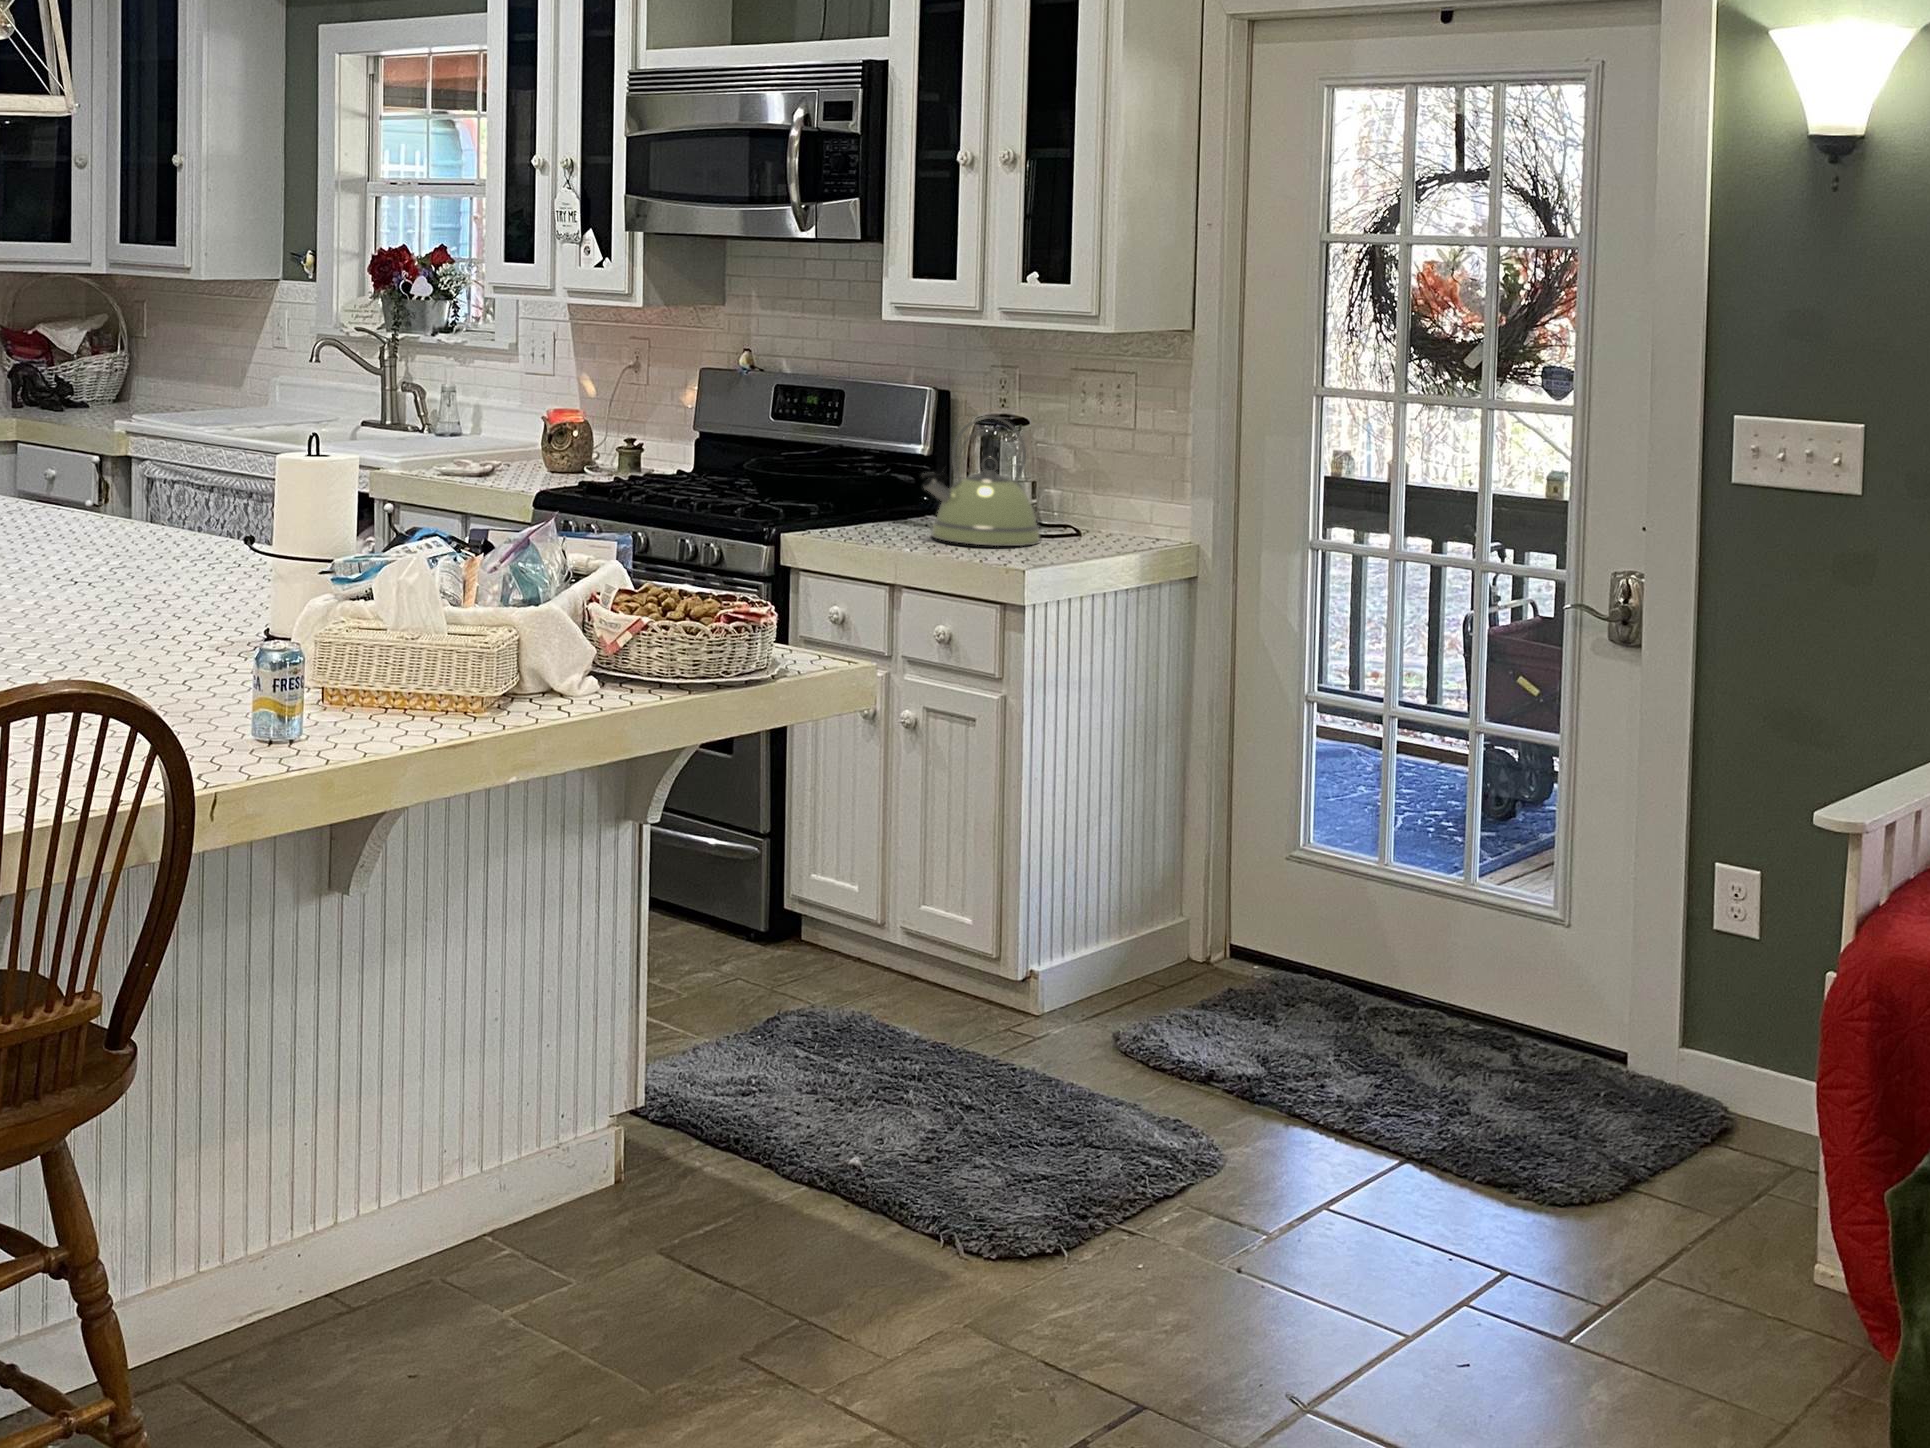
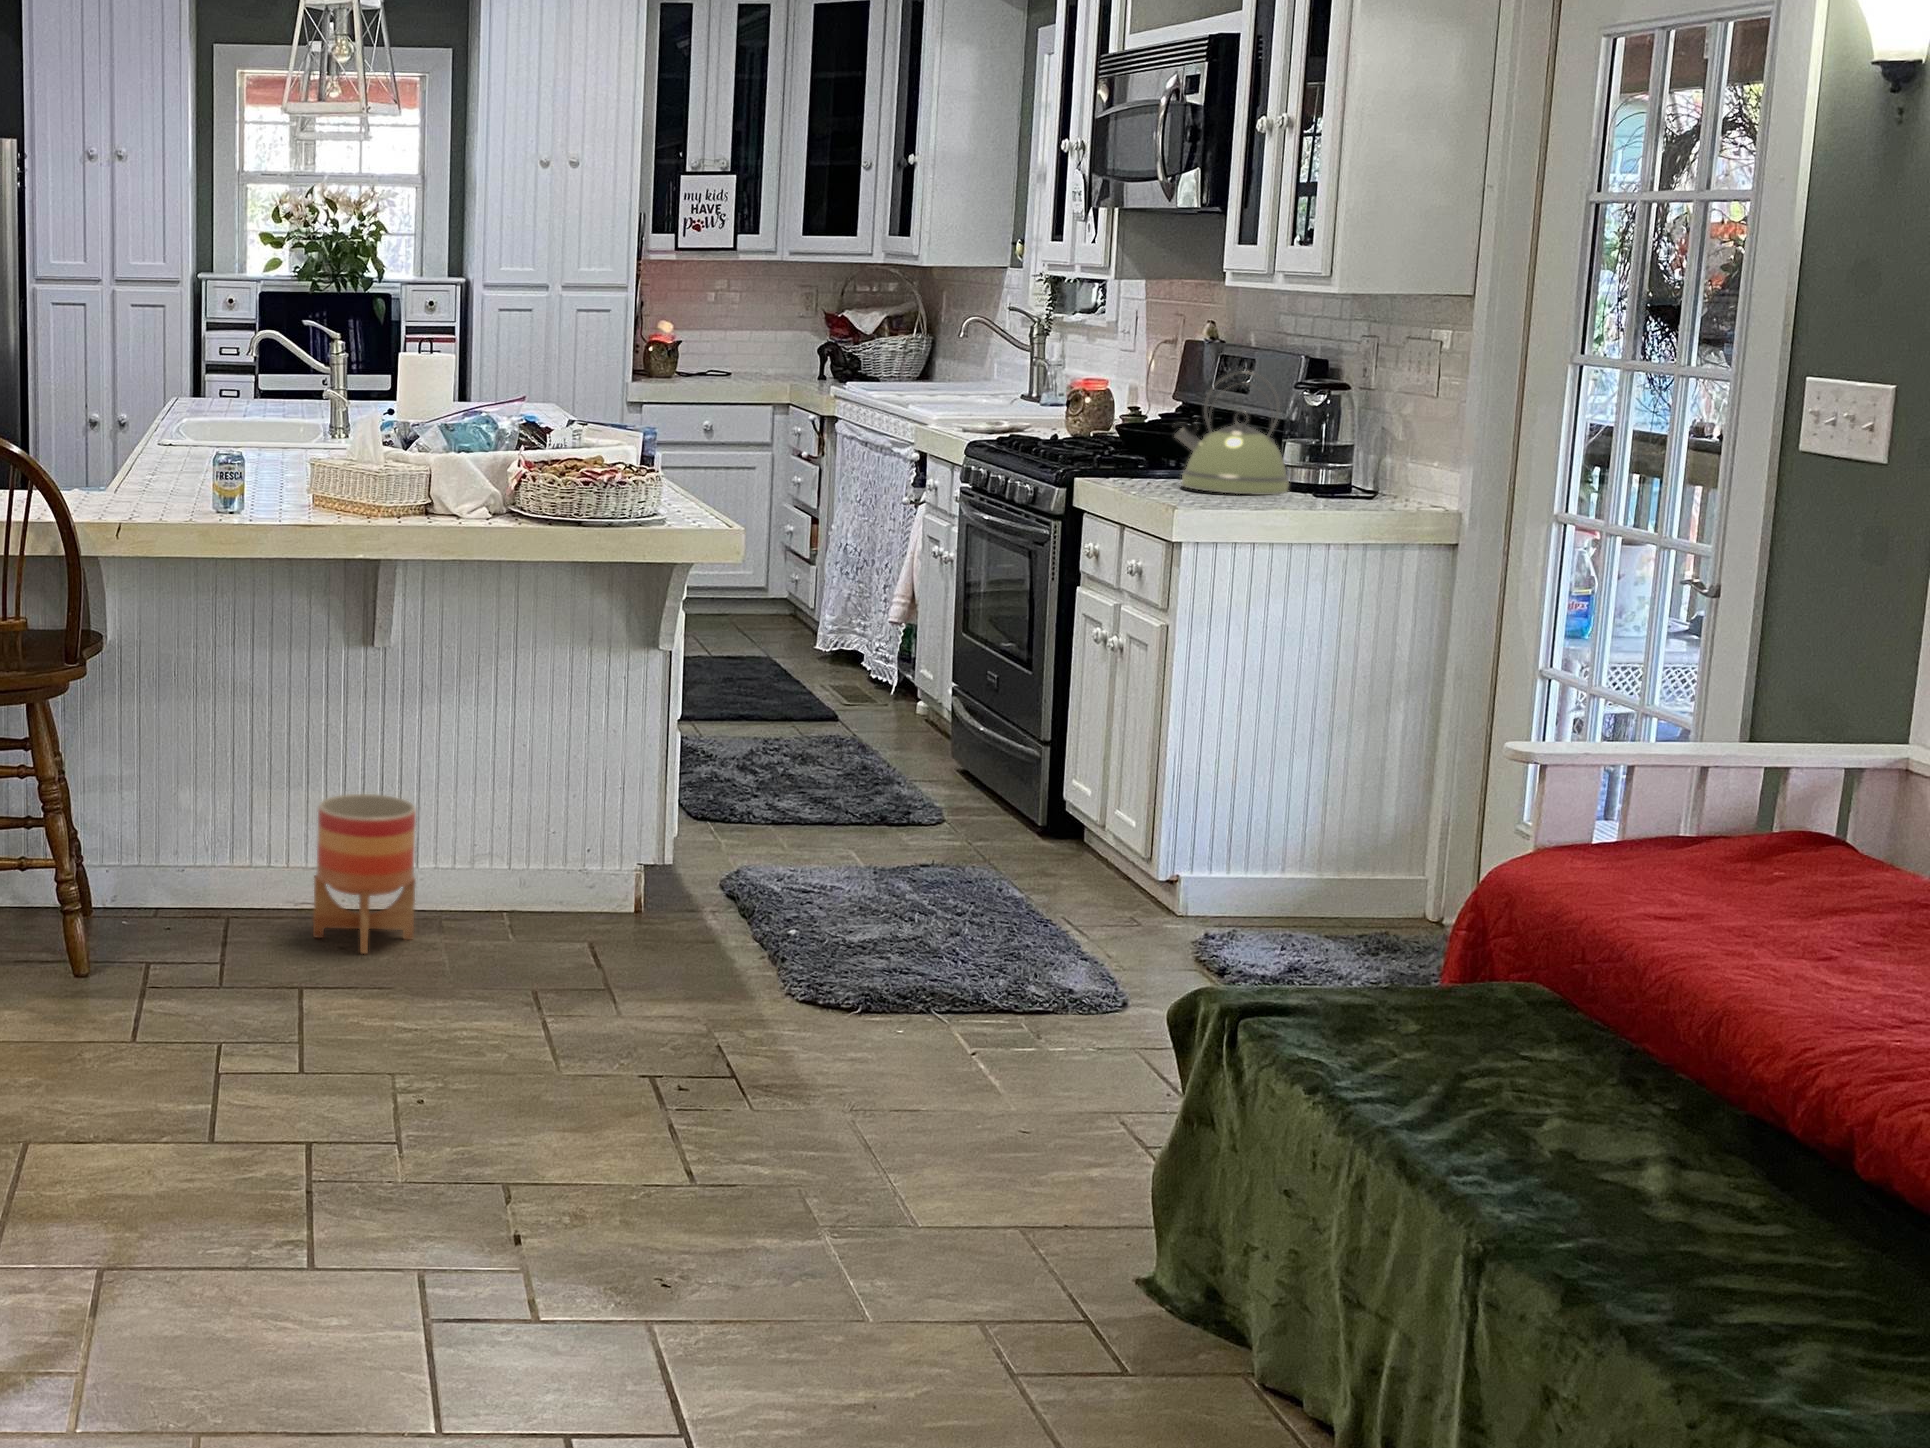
planter: none [332,1116,480,1374] -> present [313,794,416,954]

